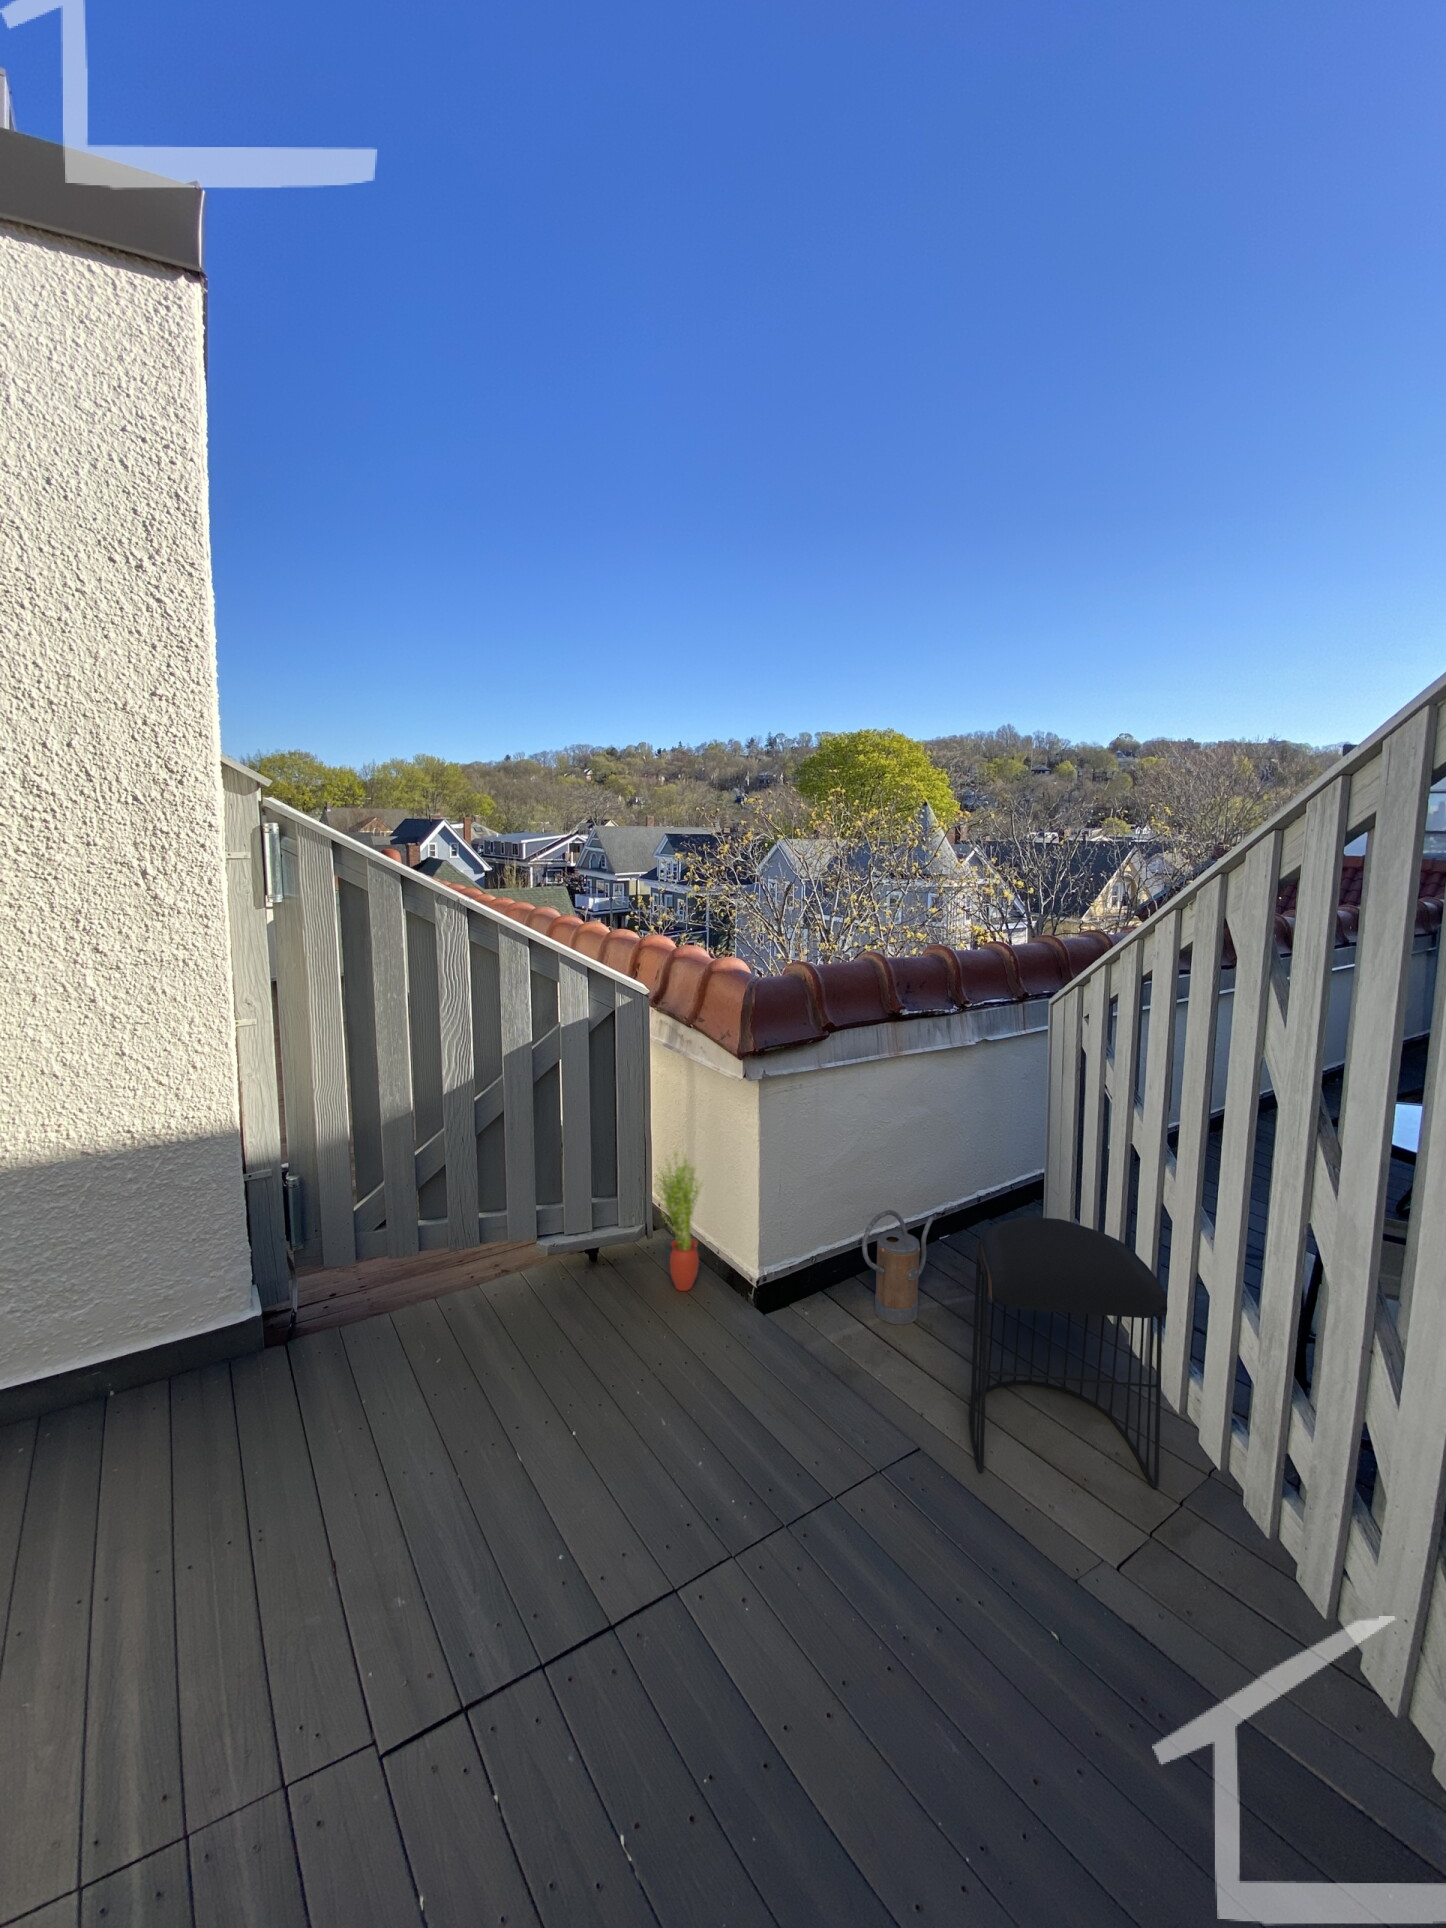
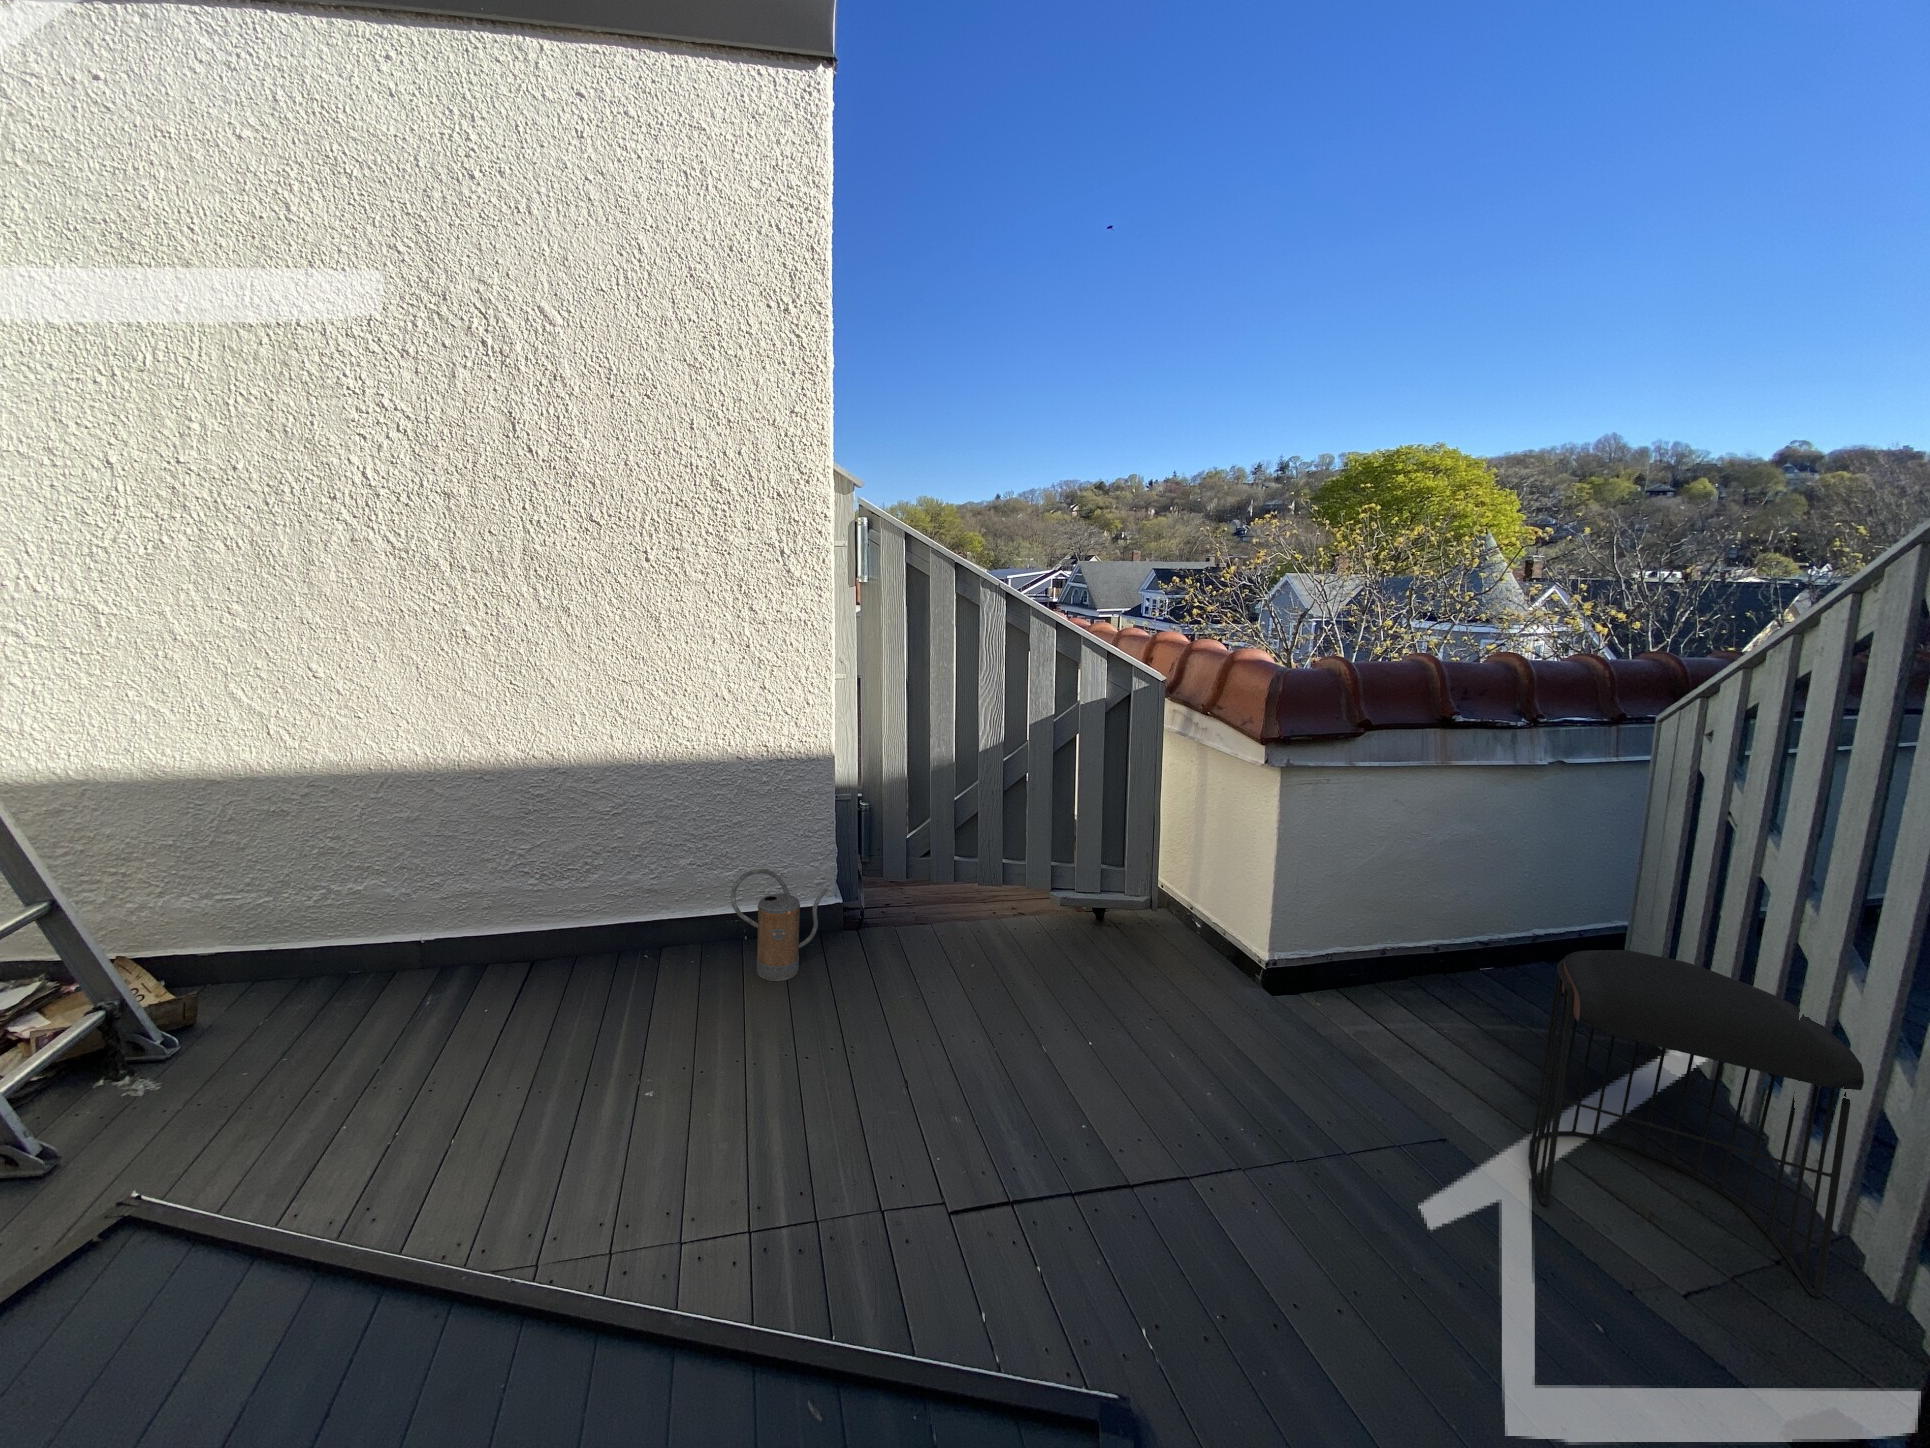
potted plant: present [654,1152,703,1291] -> none [1161,833,1214,967]
watering can: present [862,1210,934,1324] -> present [731,869,828,981]

